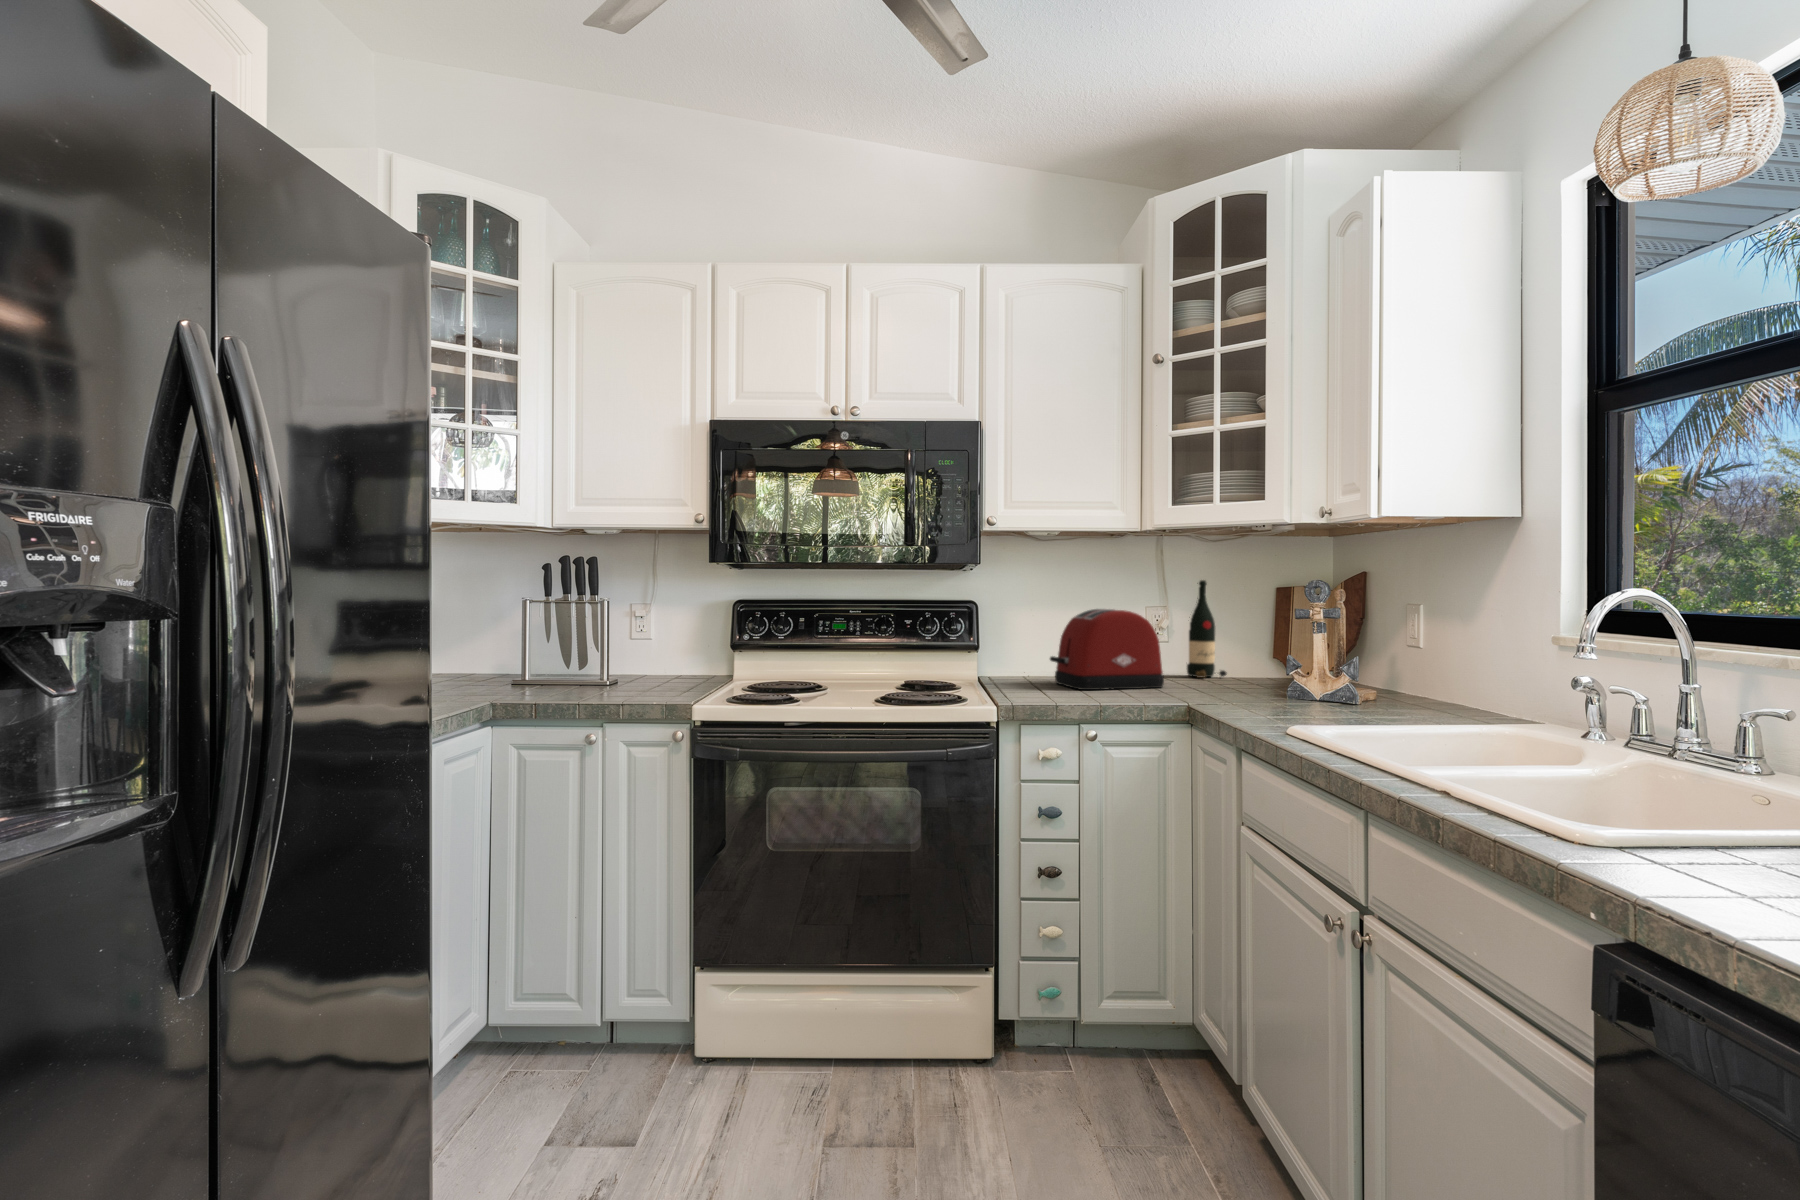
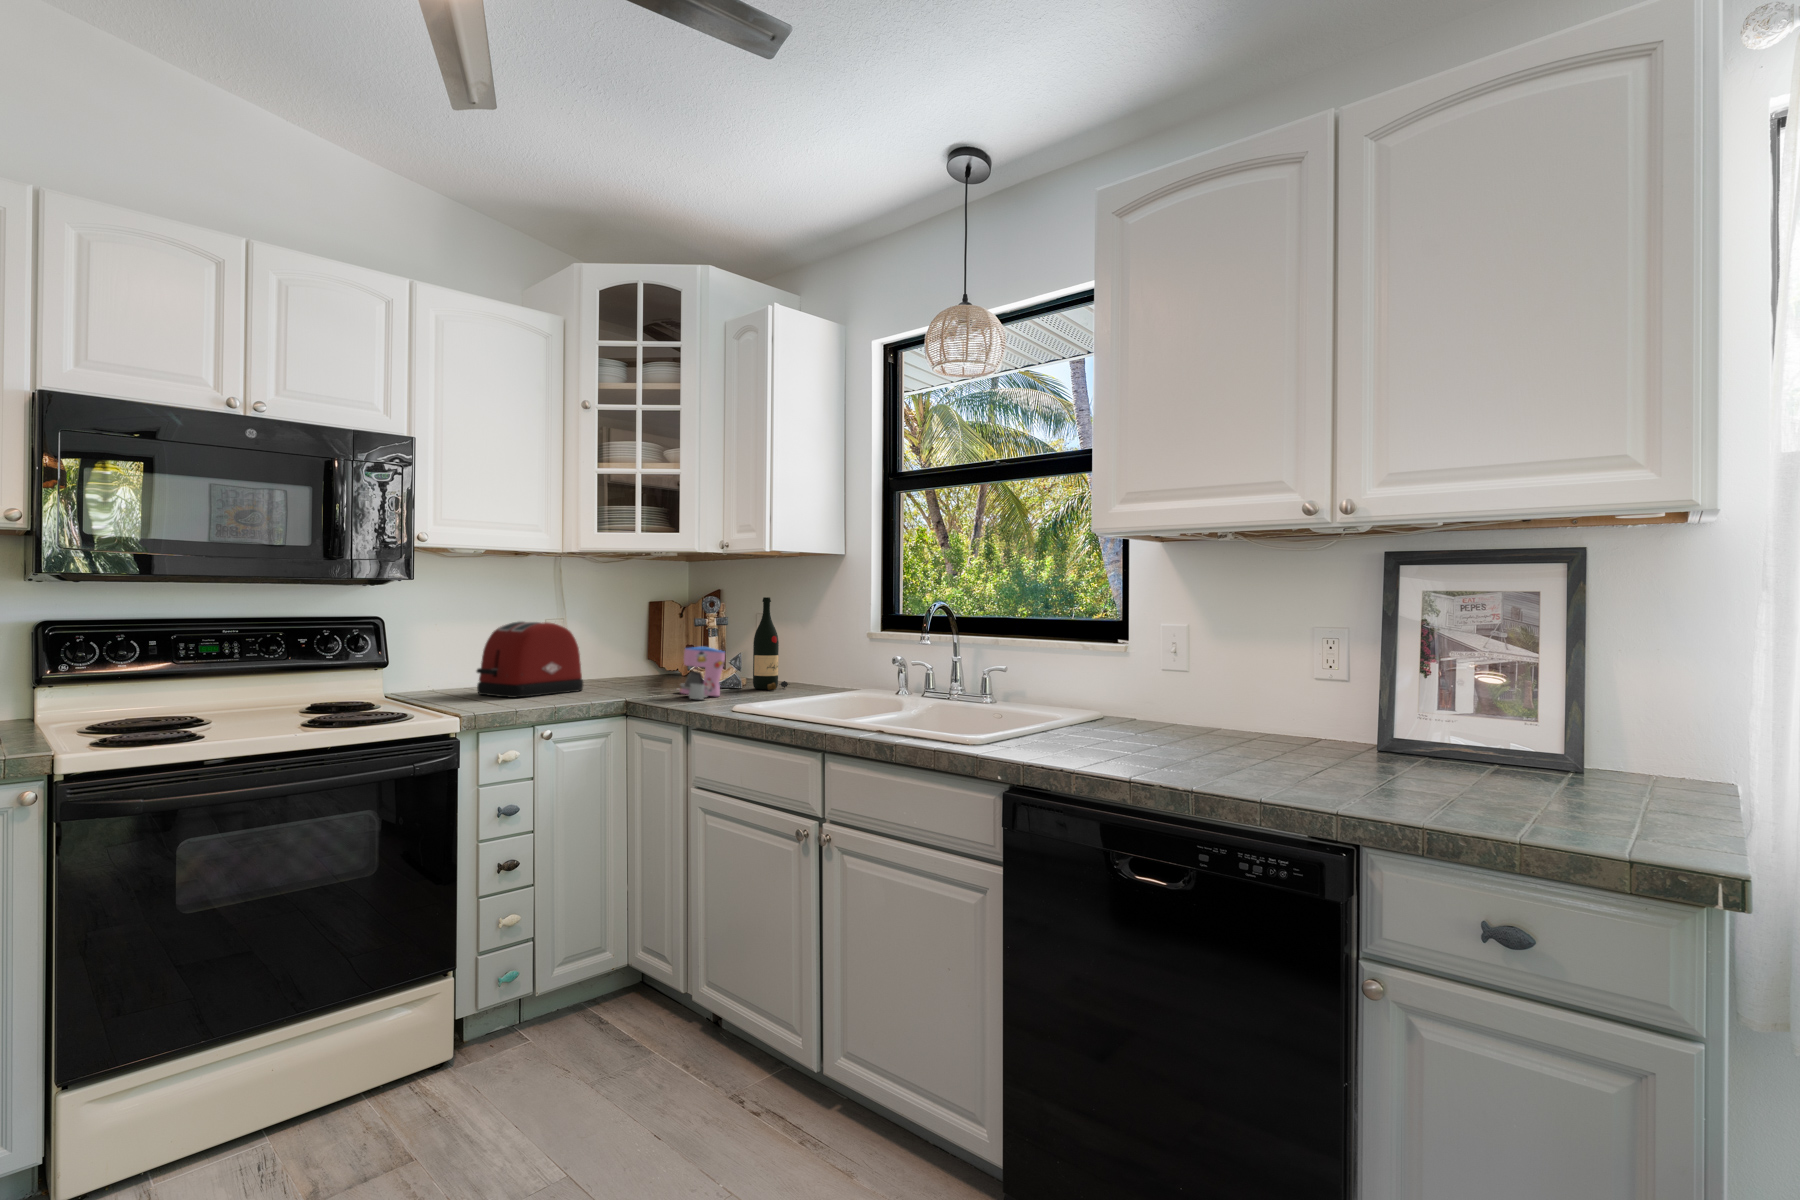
wine bottle: present [1187,580,1227,678] -> present [753,597,788,690]
coffee maker: none [1259,645,1322,712] -> present [679,647,725,699]

